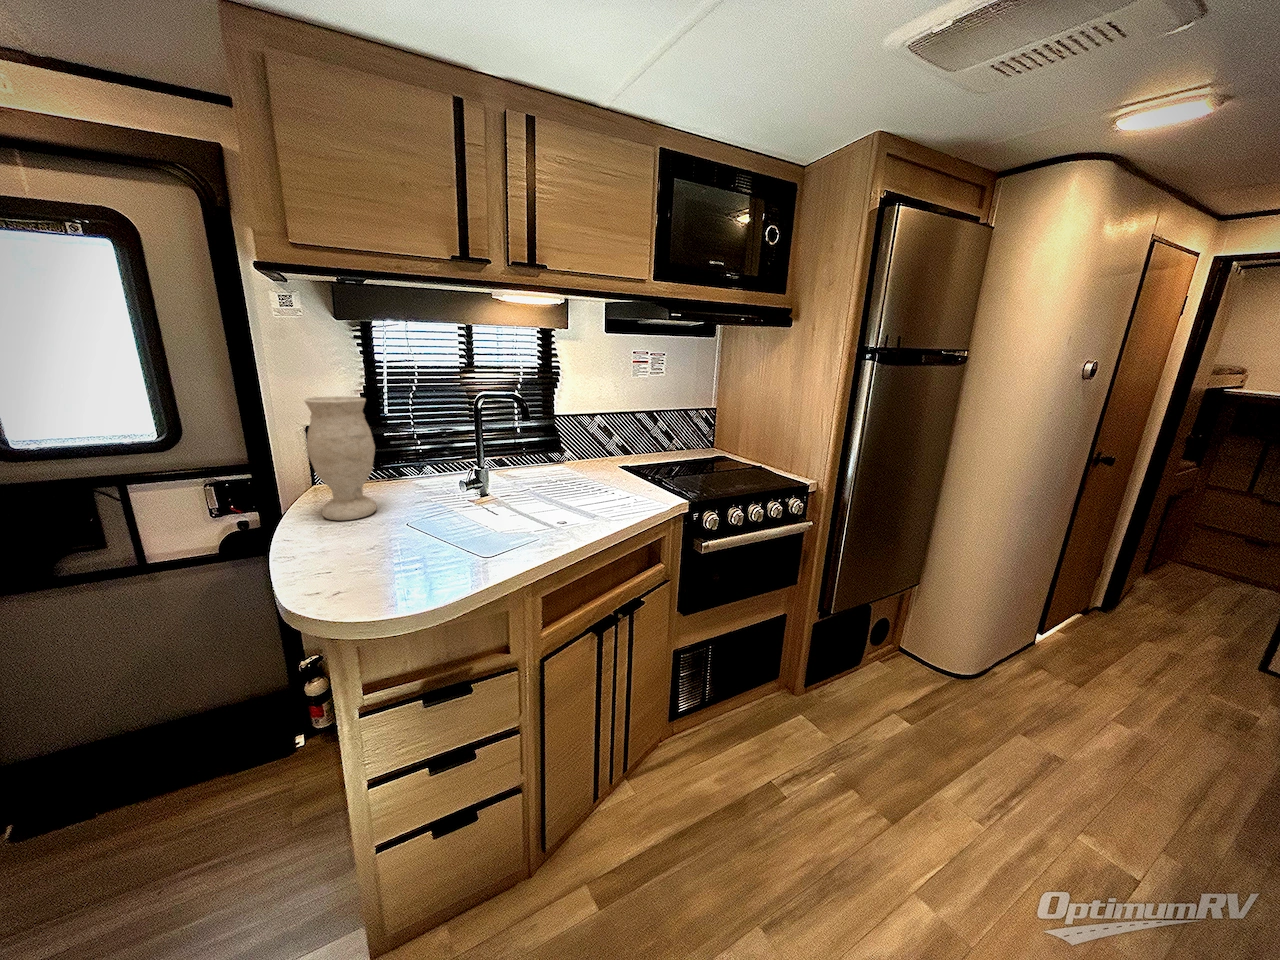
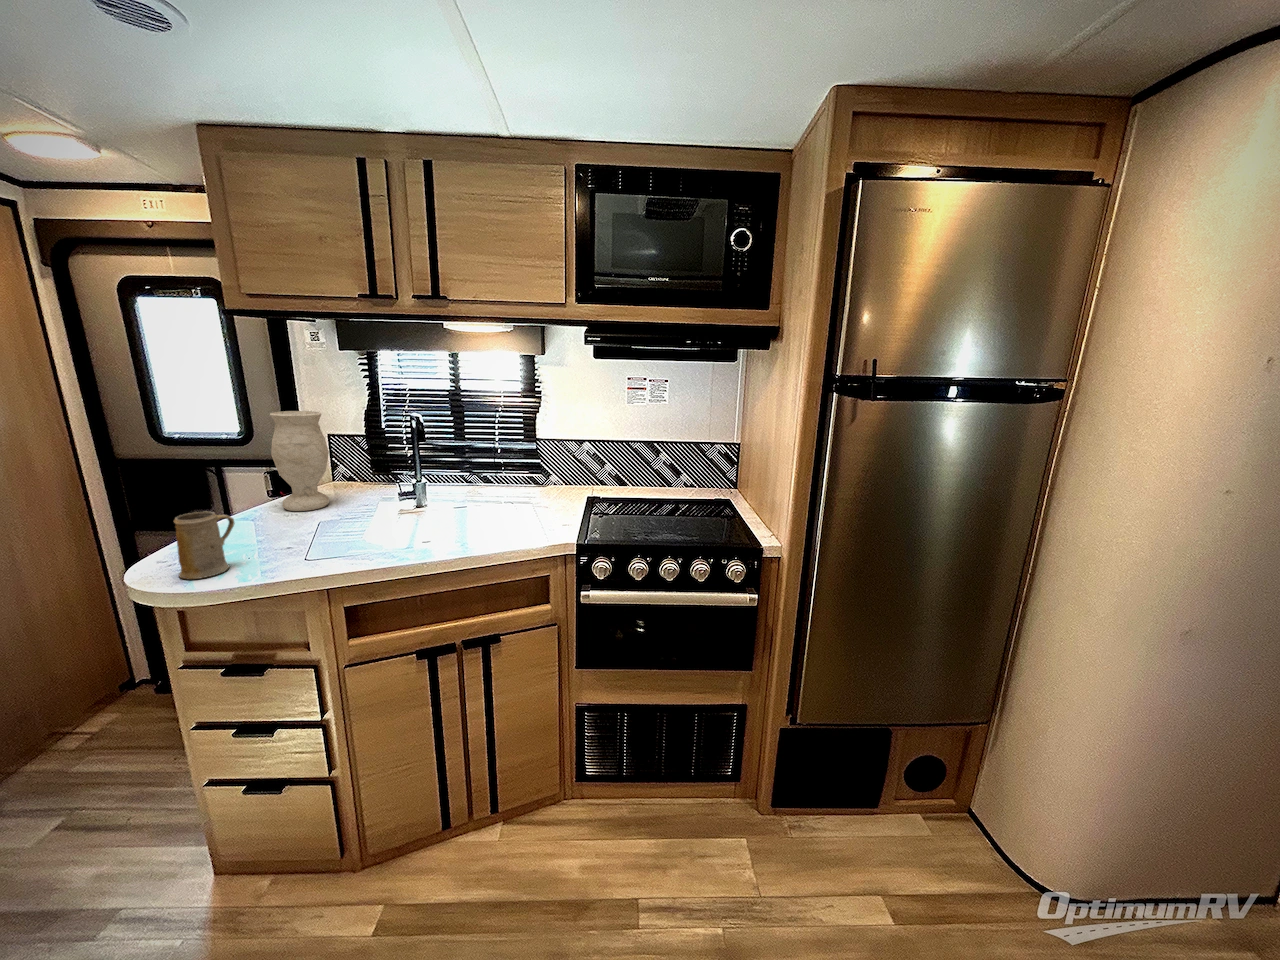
mug: none [374,516,428,599] -> present [174,512,234,579]

